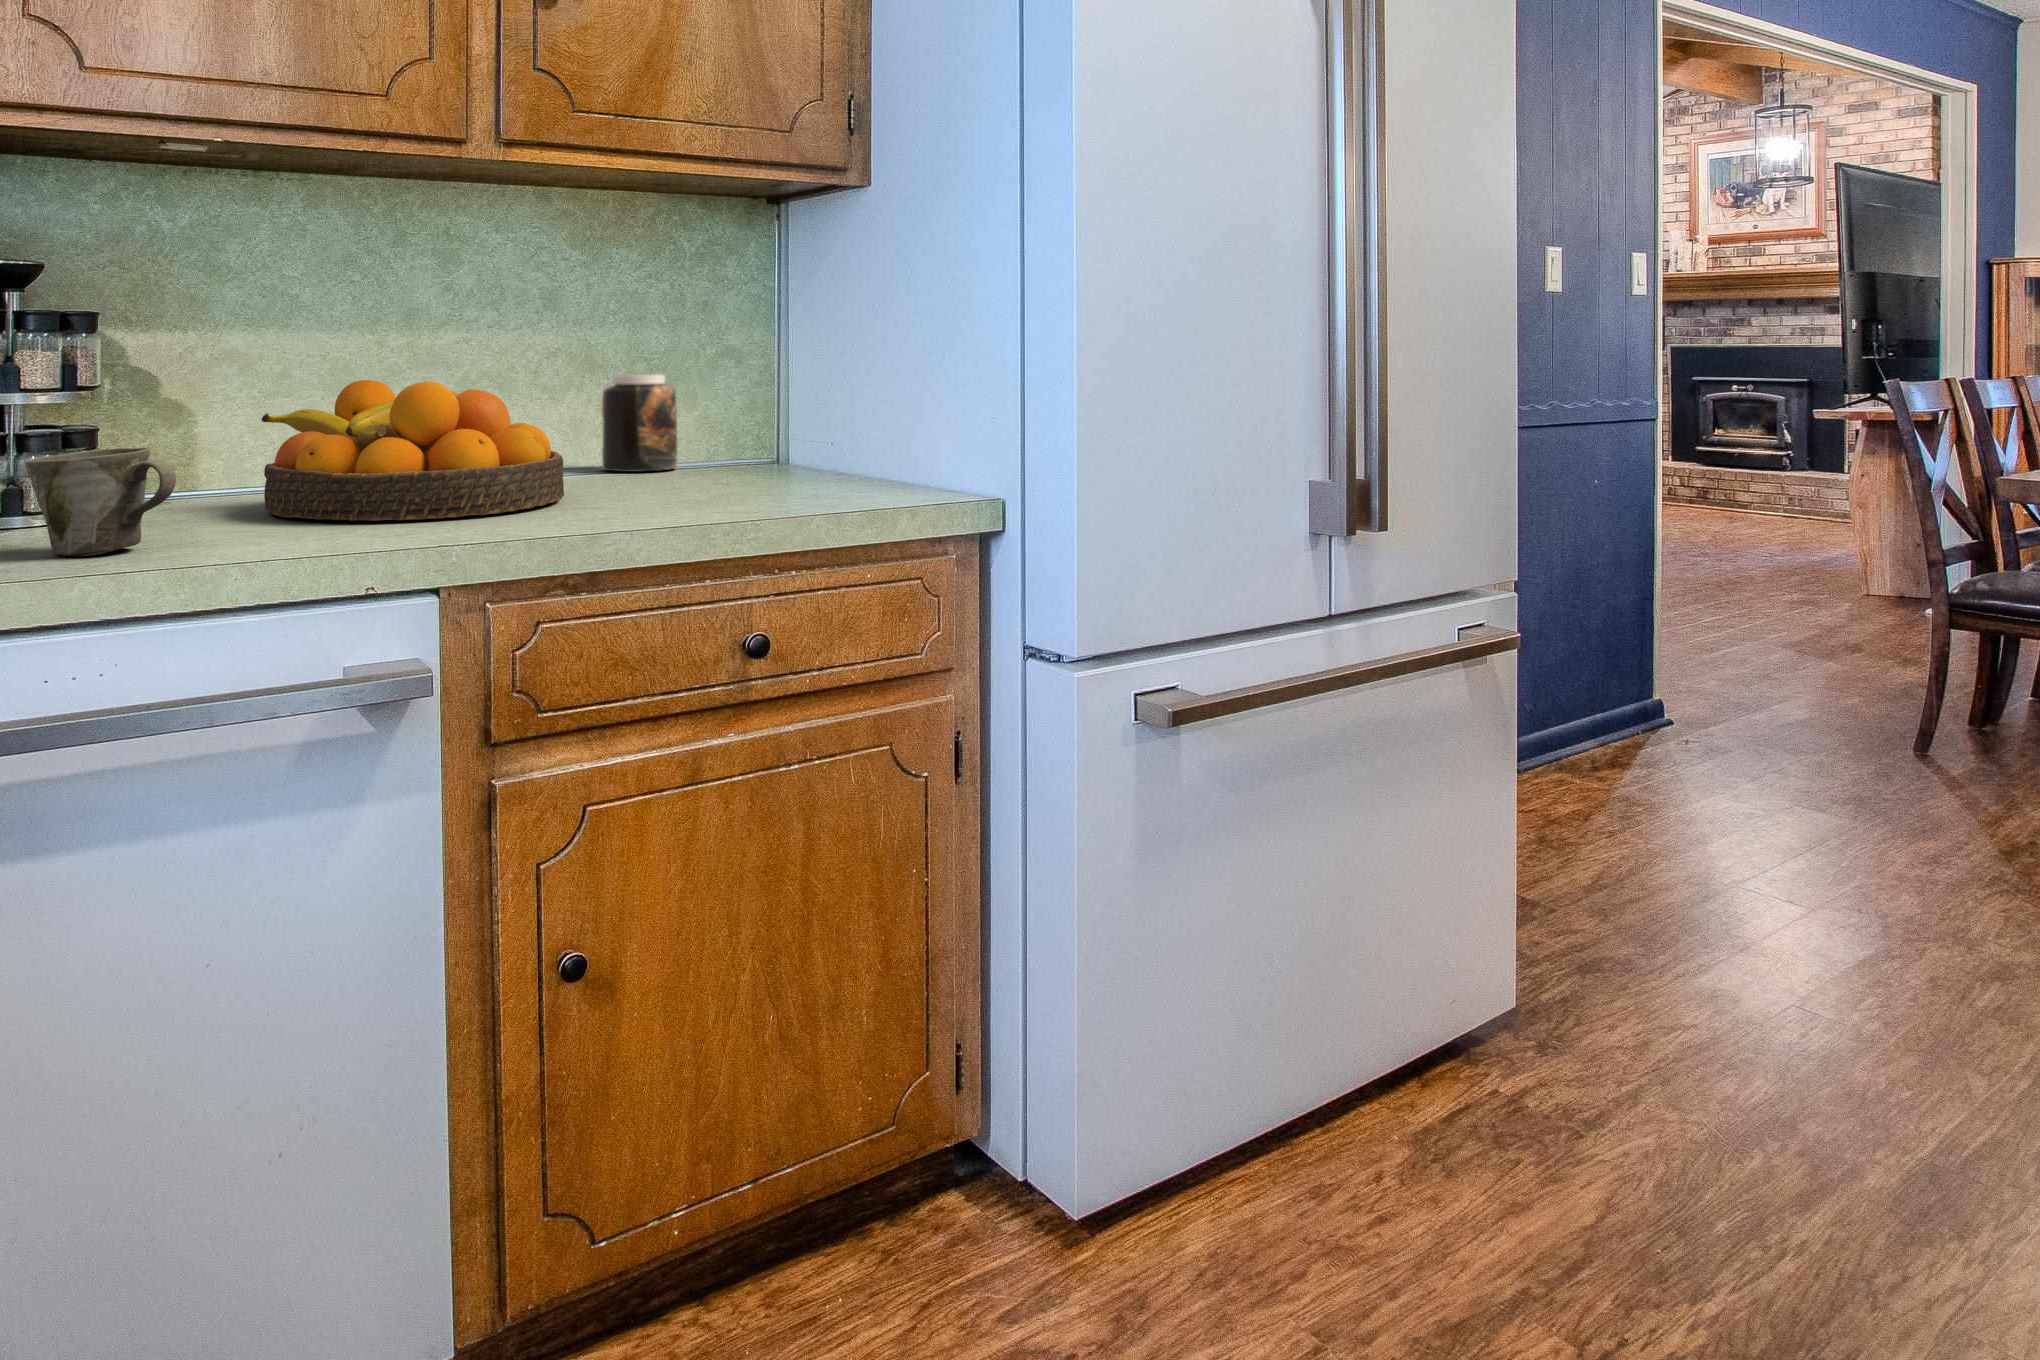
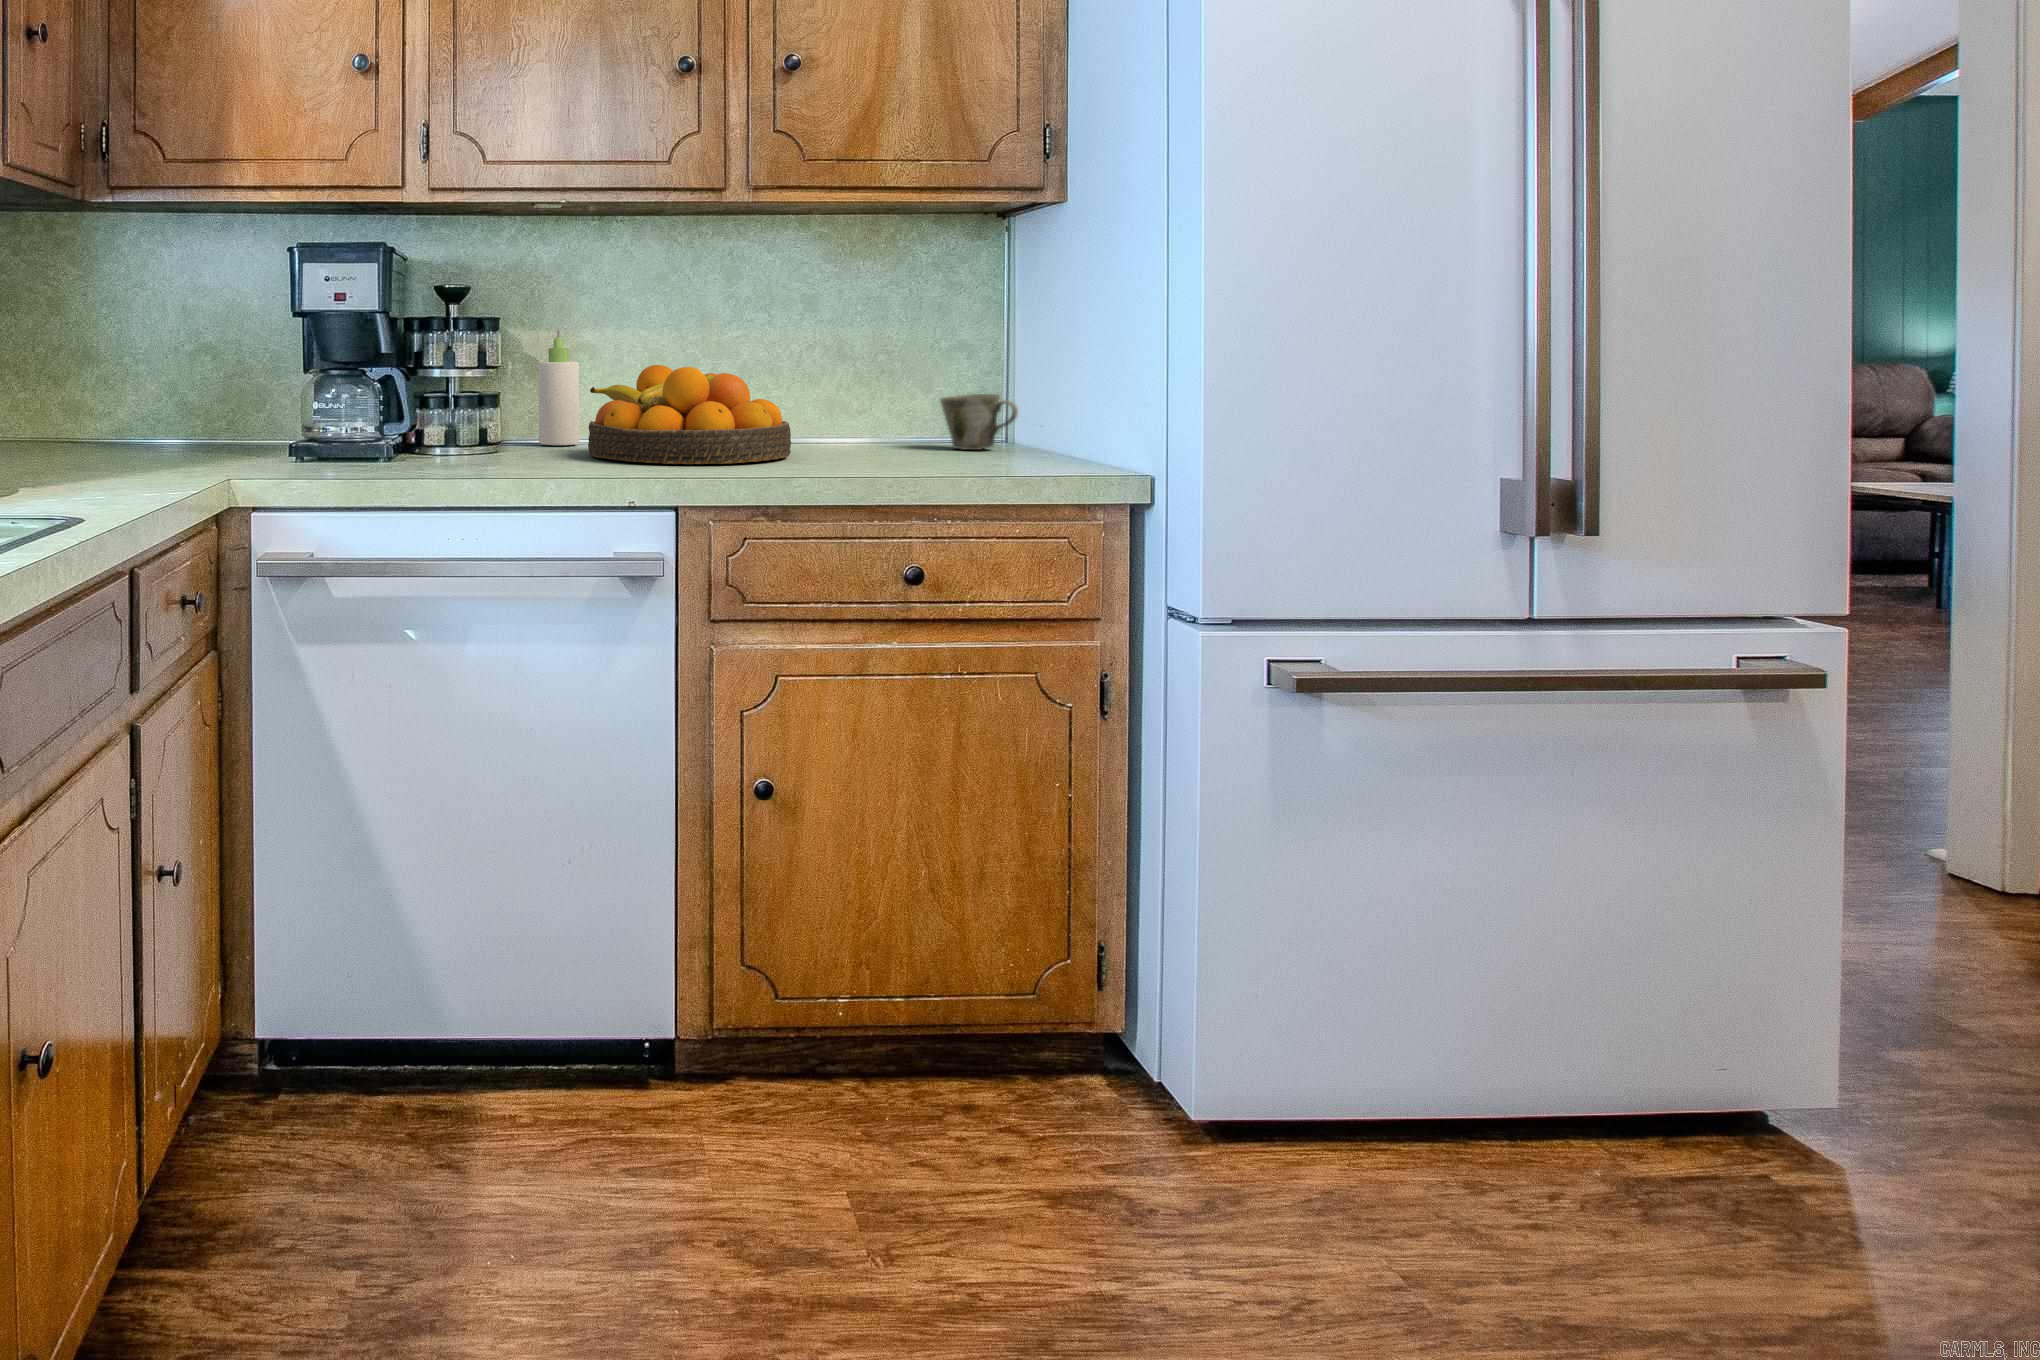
bottle: none [162,332,231,501] -> present [538,330,579,445]
jar: present [602,374,677,472] -> none [848,364,909,443]
mug: present [25,448,176,556] -> present [940,394,1018,450]

